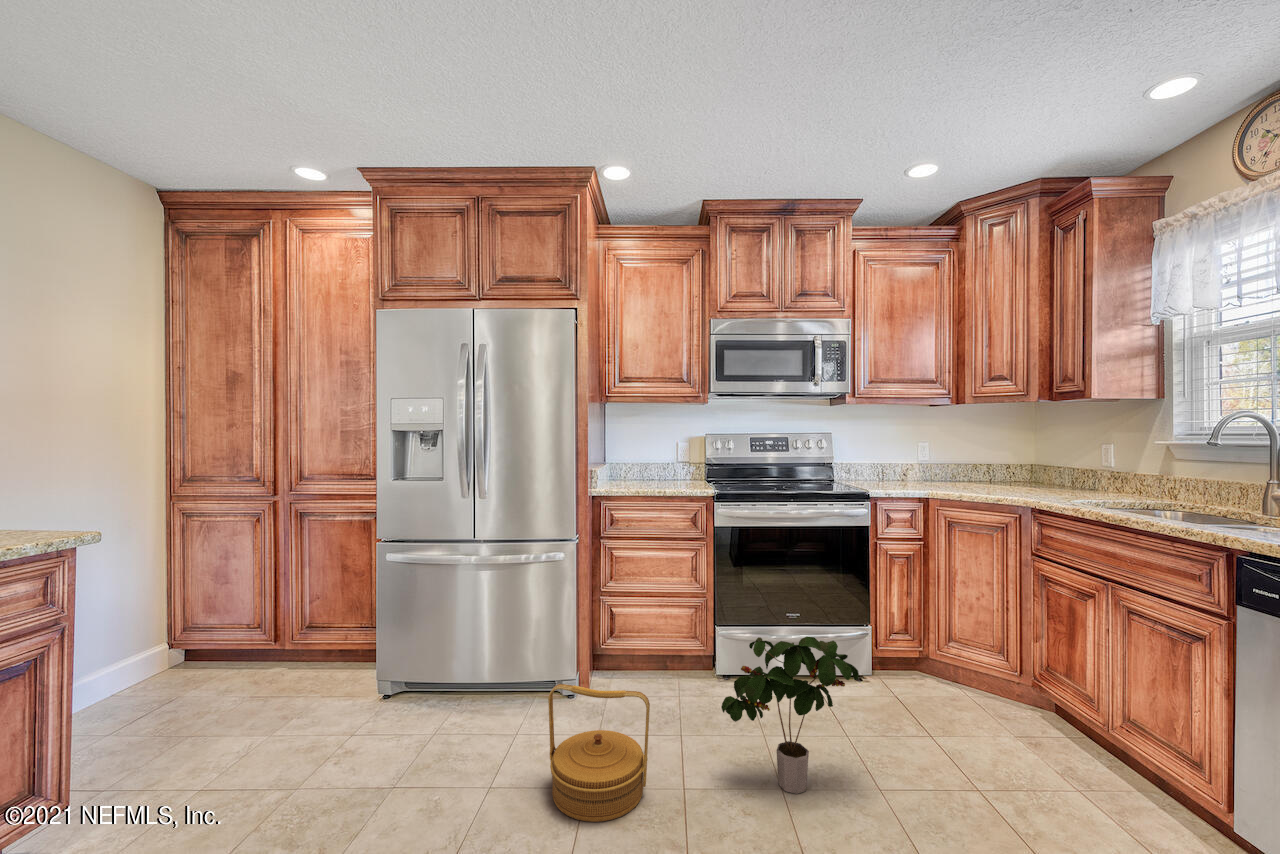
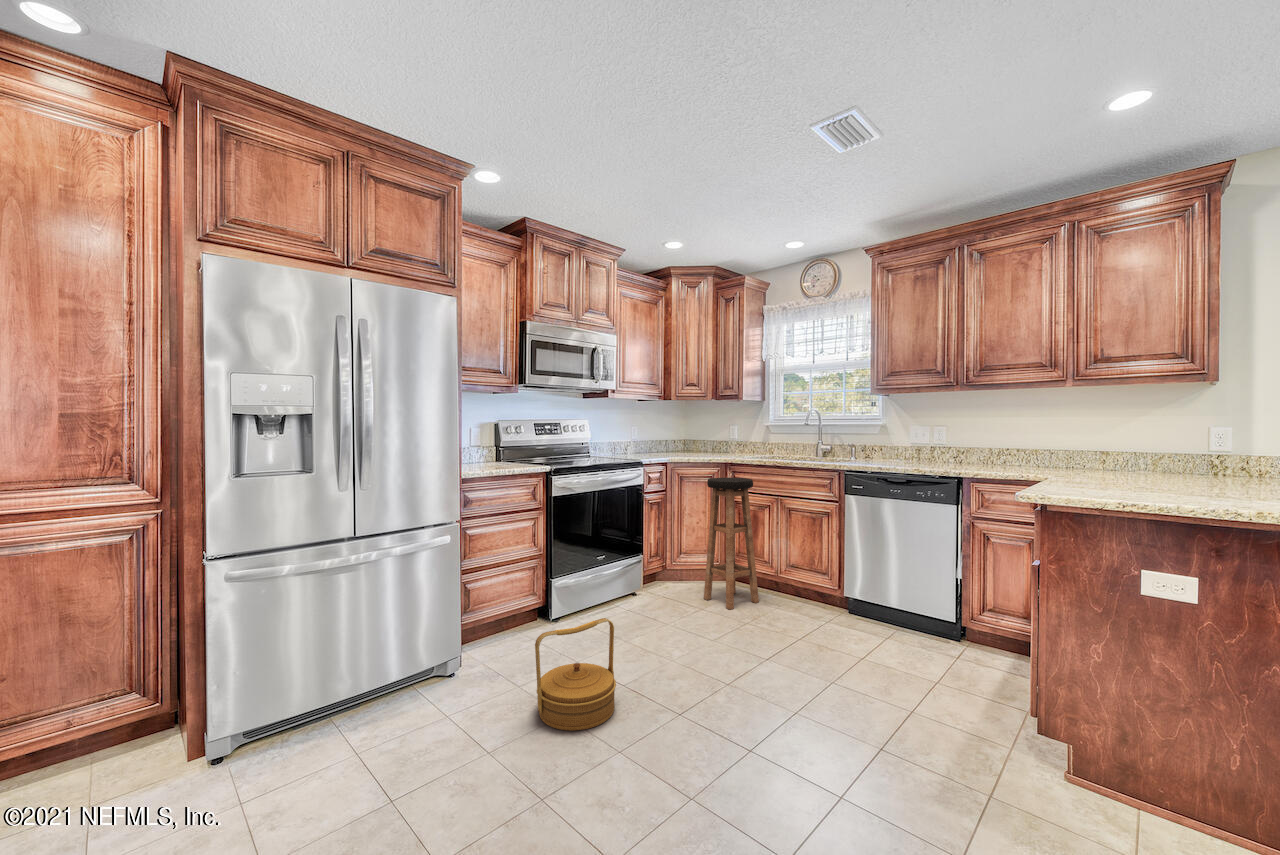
bar stool: none [952,530,1051,762] -> present [704,478,759,610]
potted plant: present [721,637,859,794] -> none [639,553,704,660]

